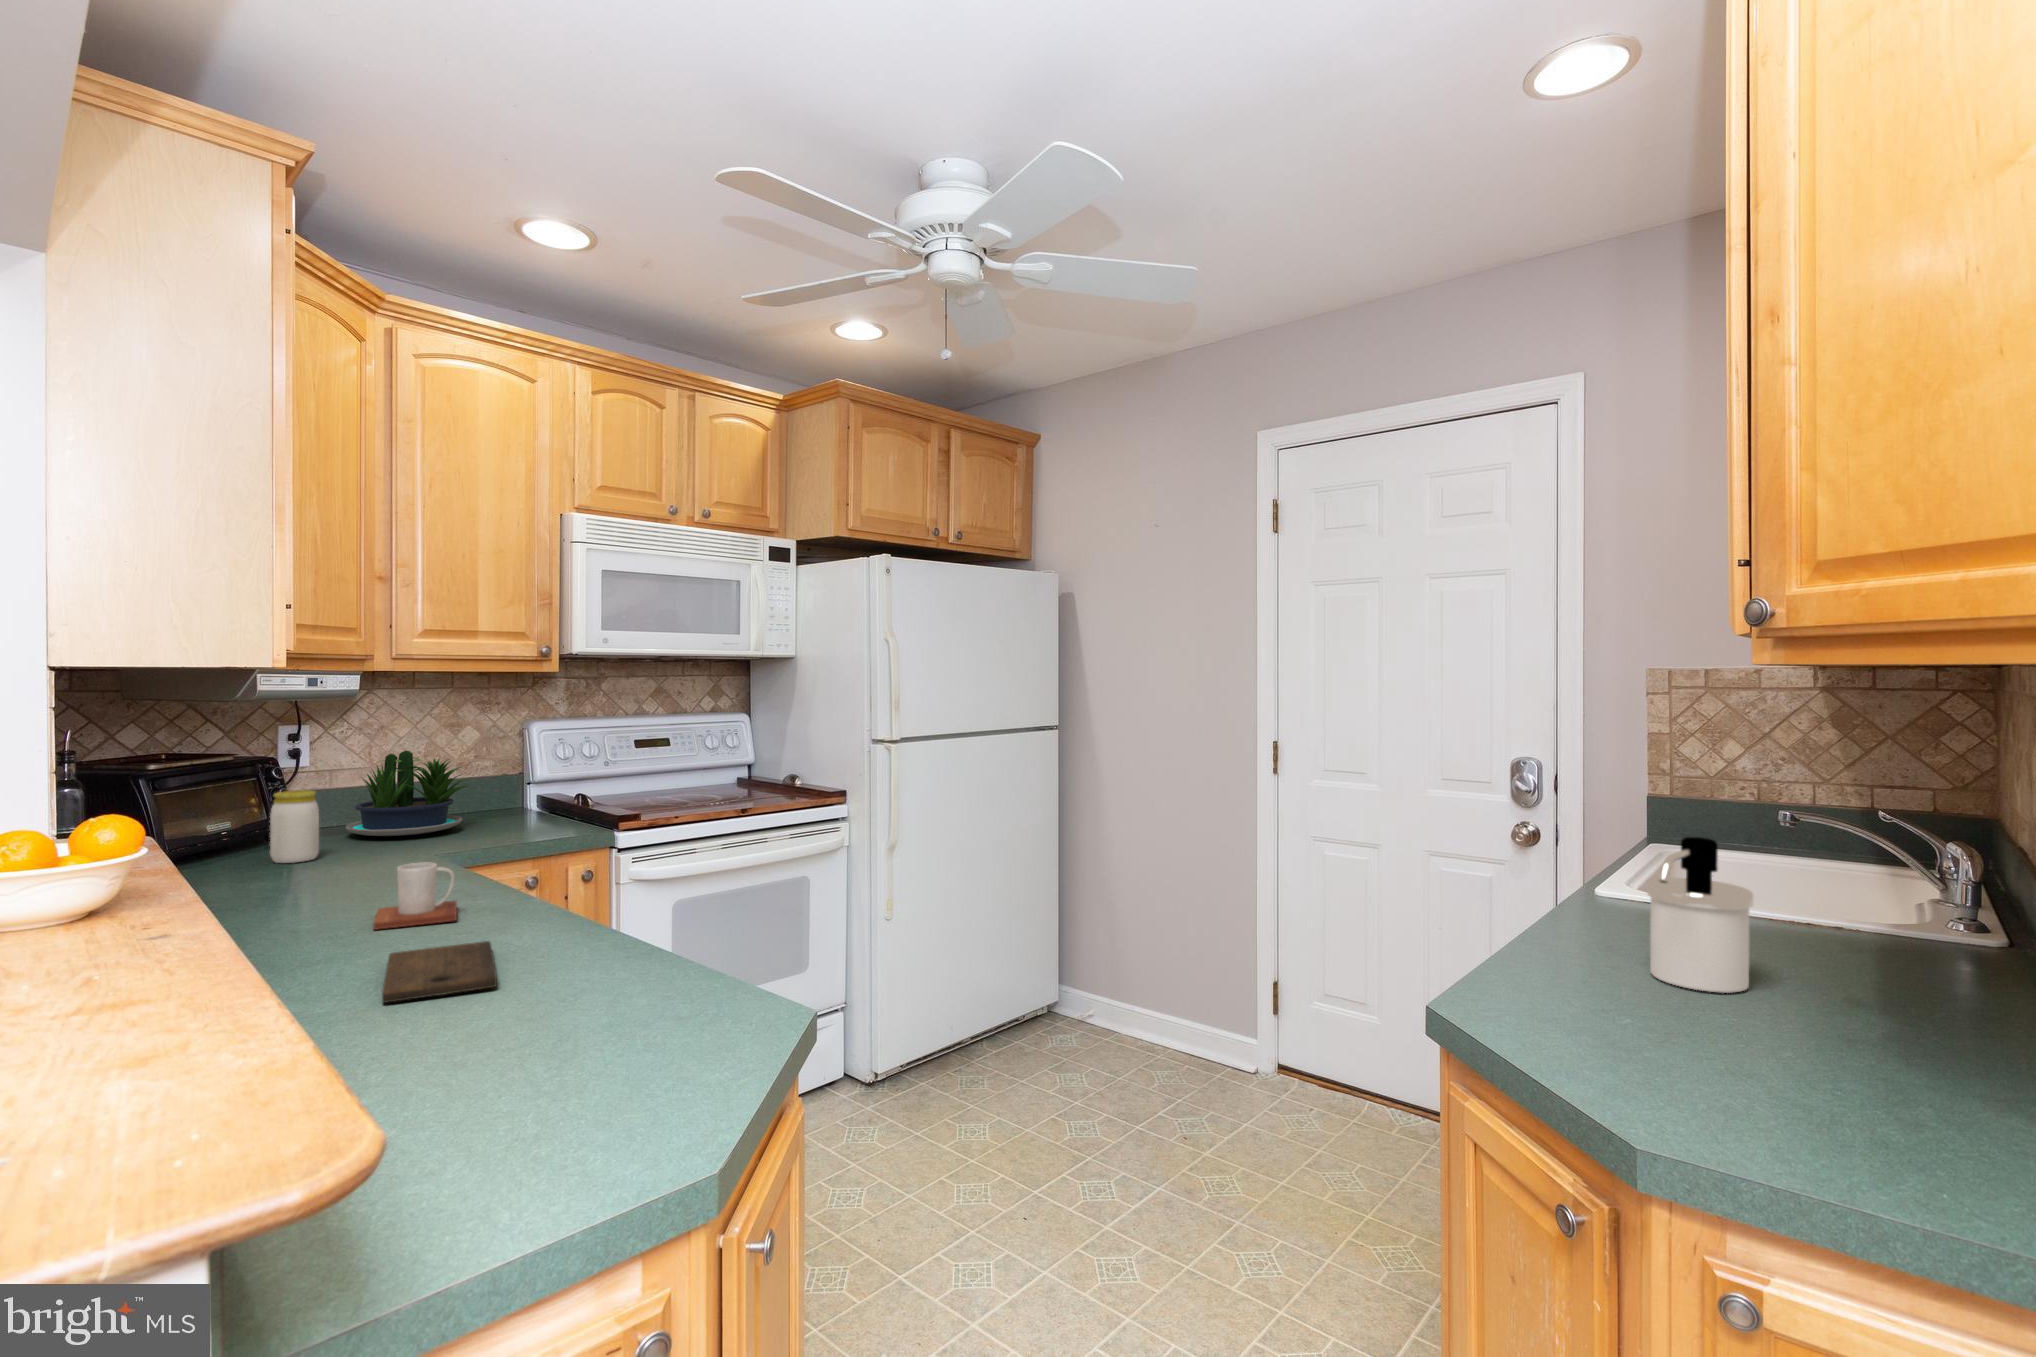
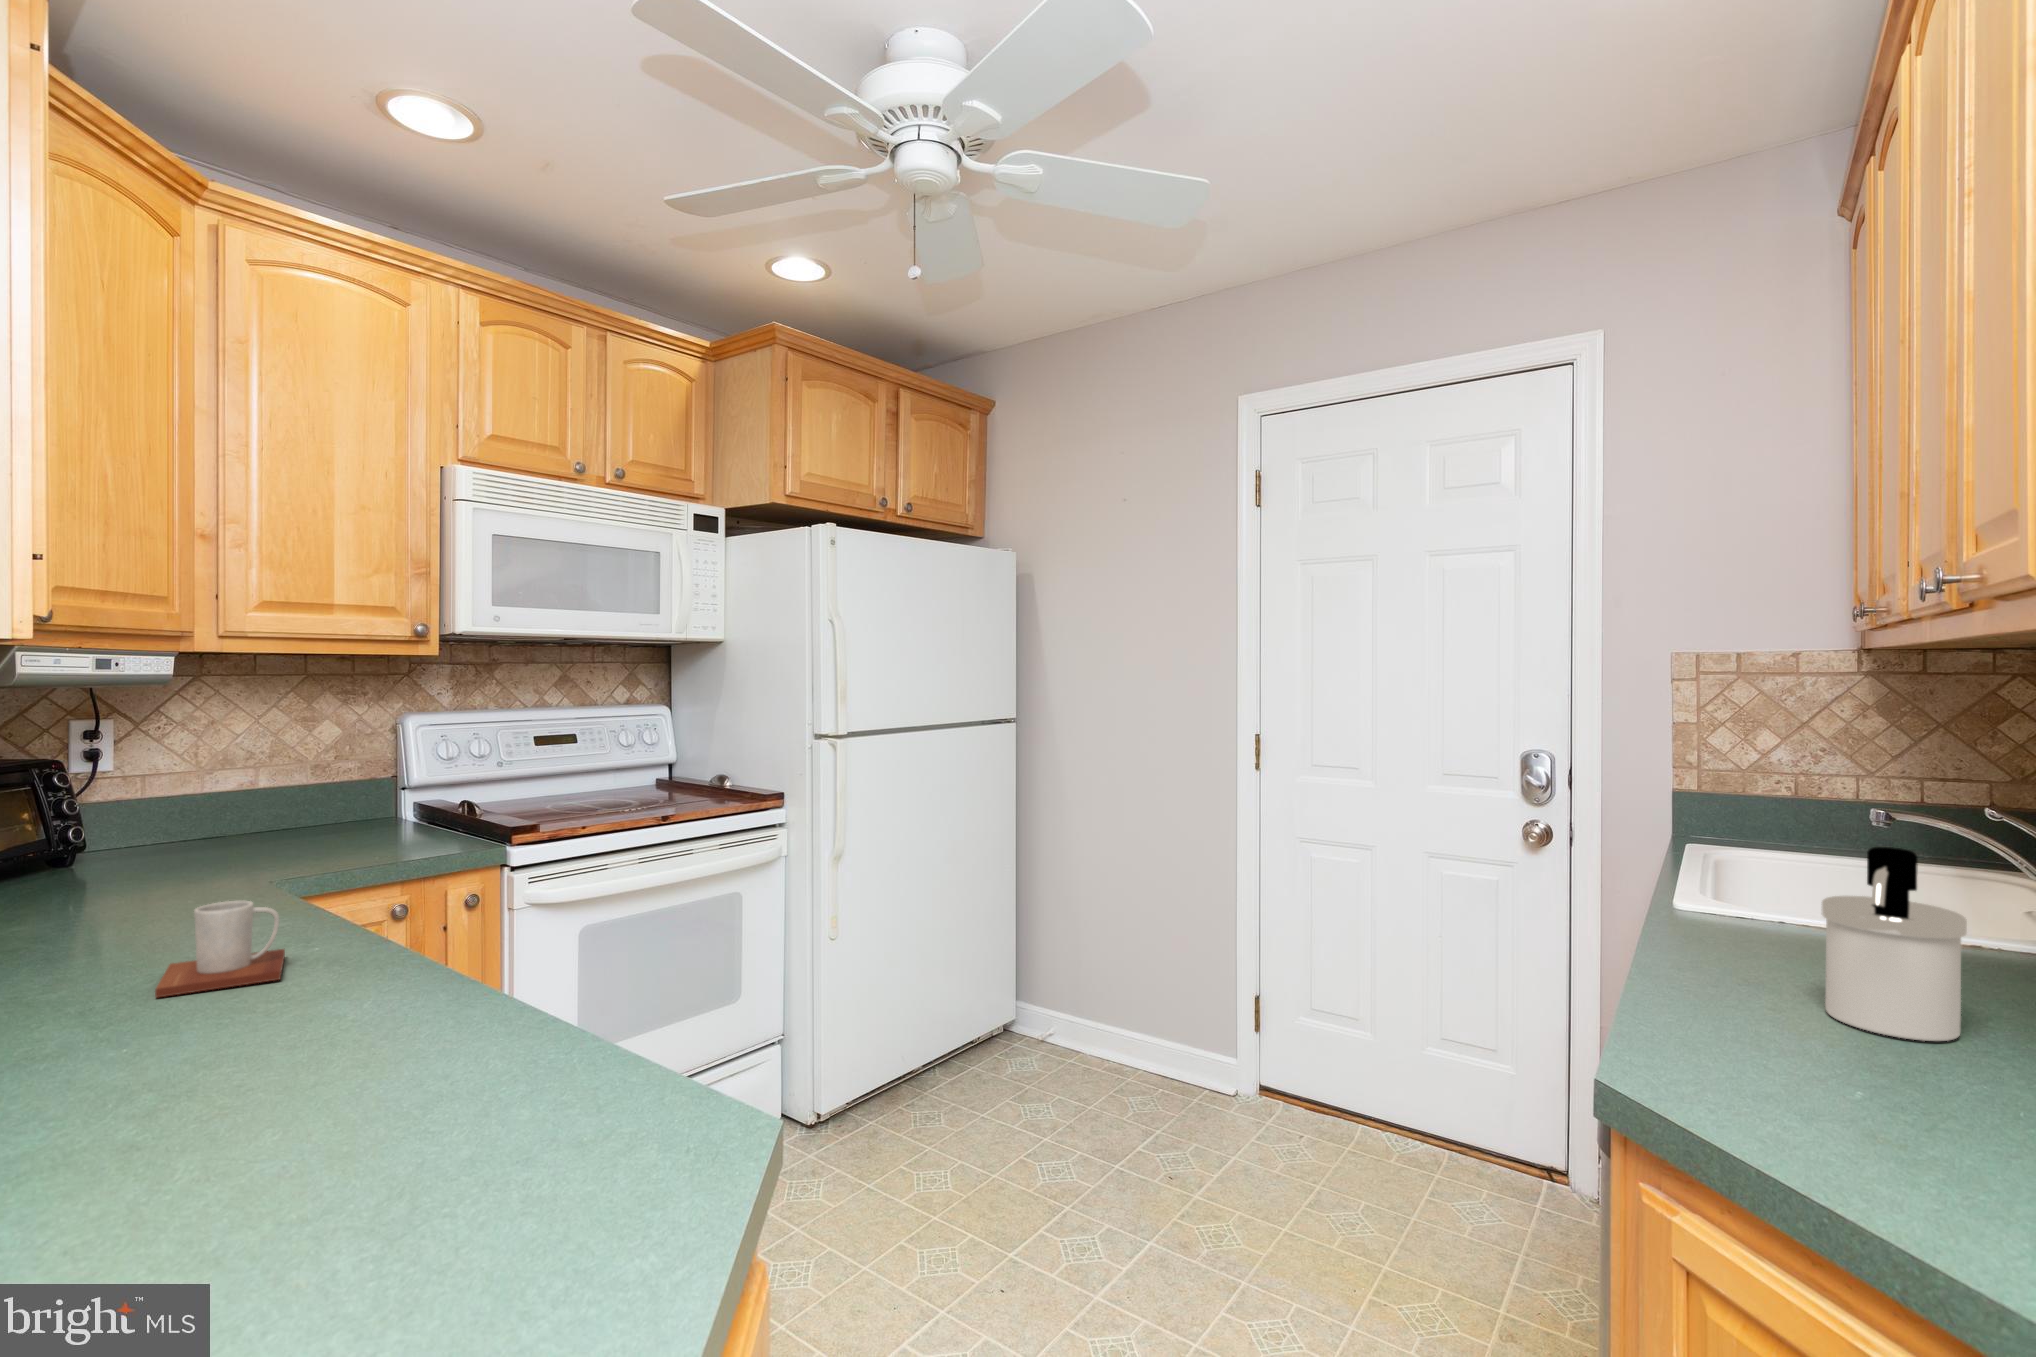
potted plant: present [346,751,471,836] -> none [156,750,337,857]
jar: present [270,790,319,863] -> none [41,802,111,897]
cutting board: present [382,941,497,1003] -> none [131,1014,321,1131]

